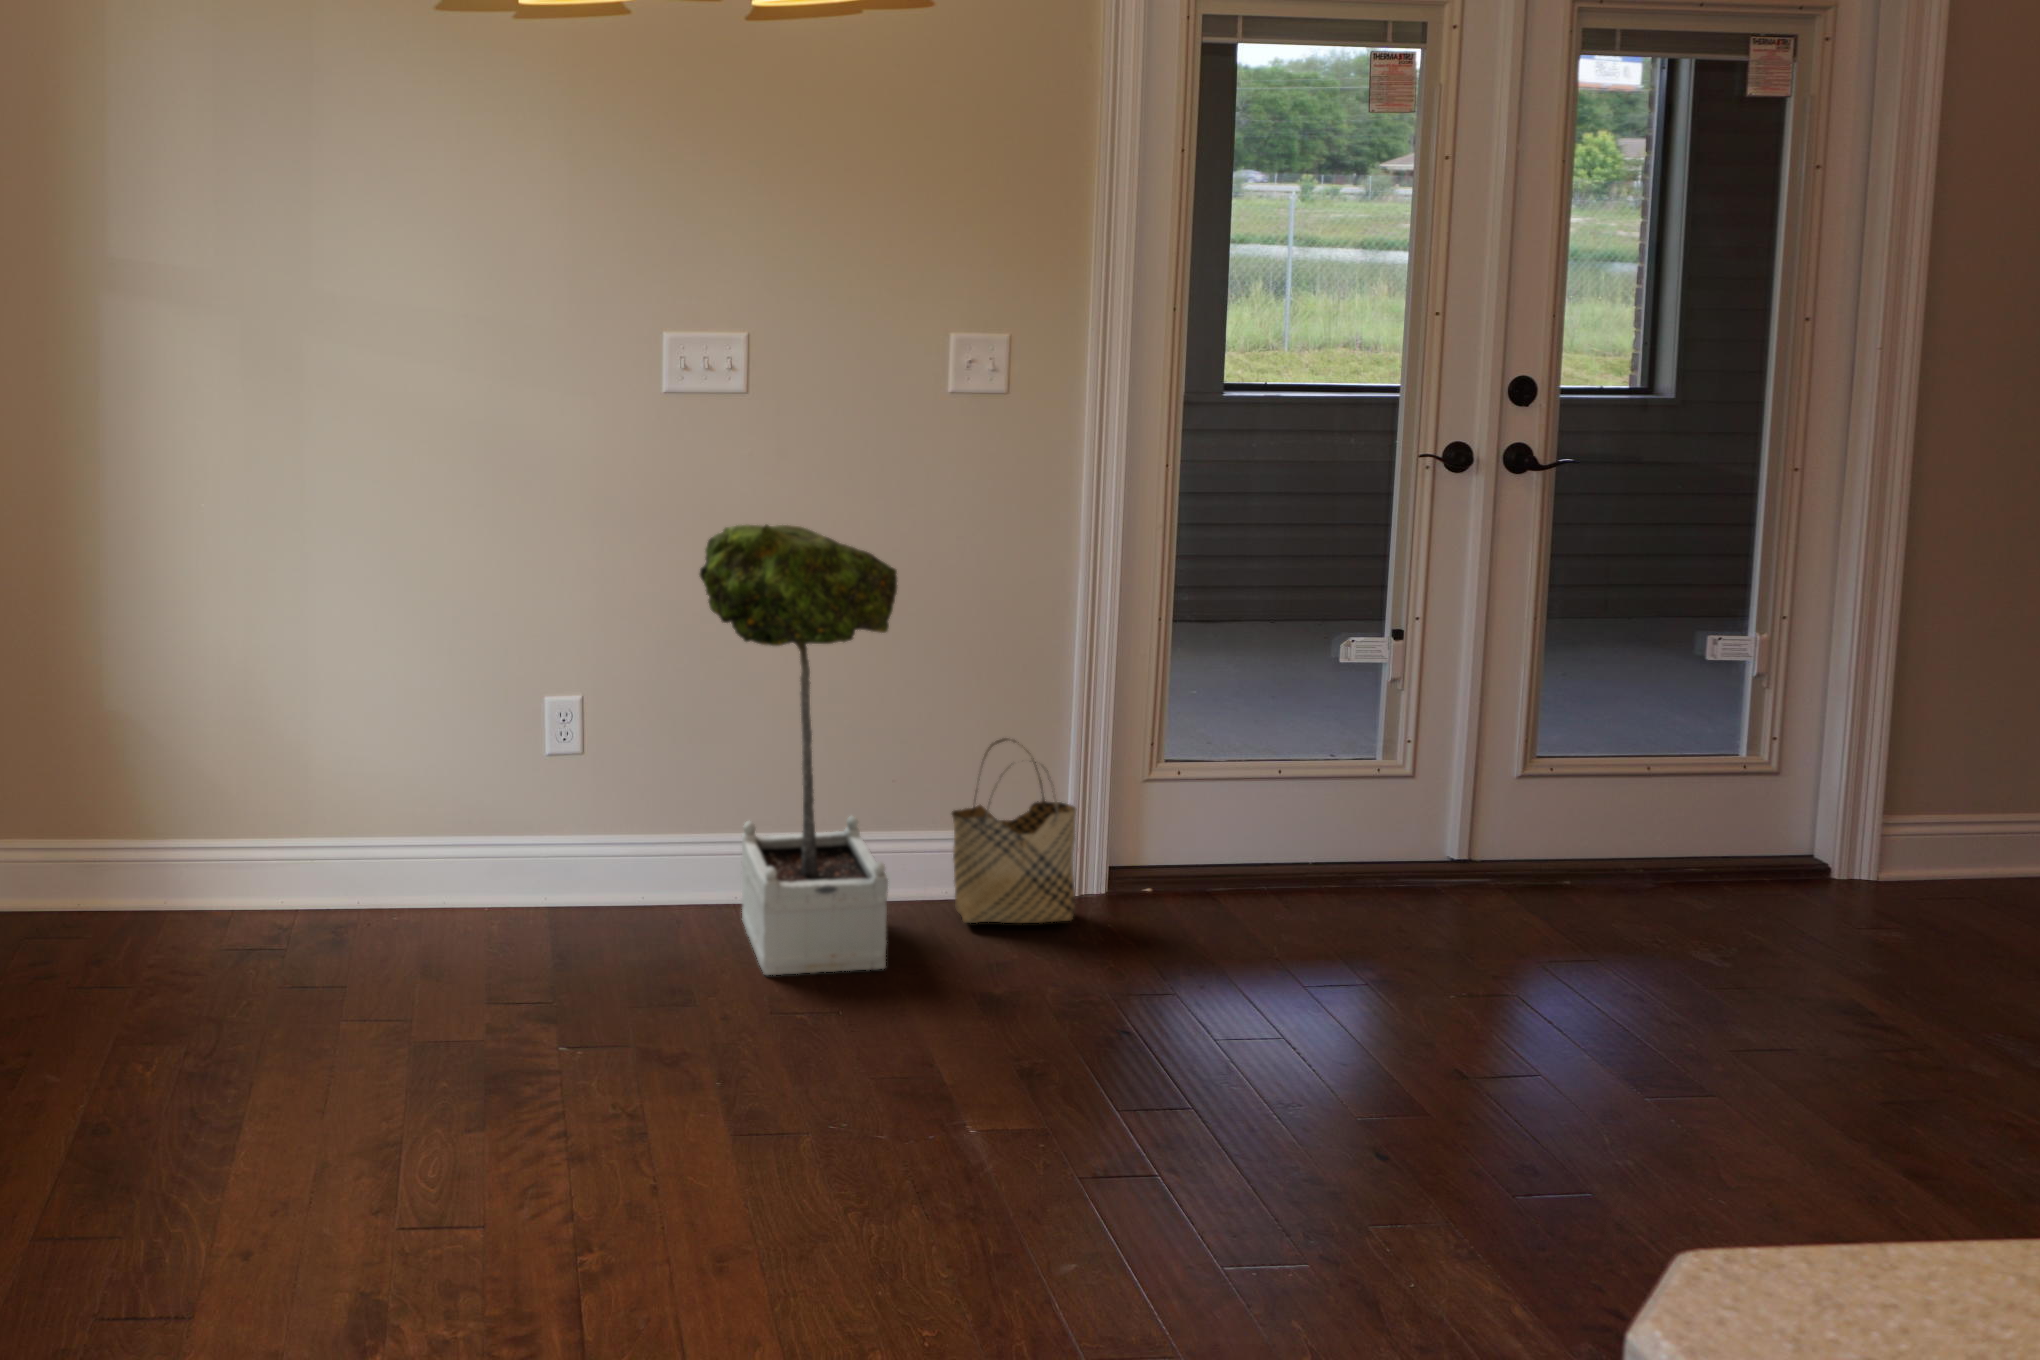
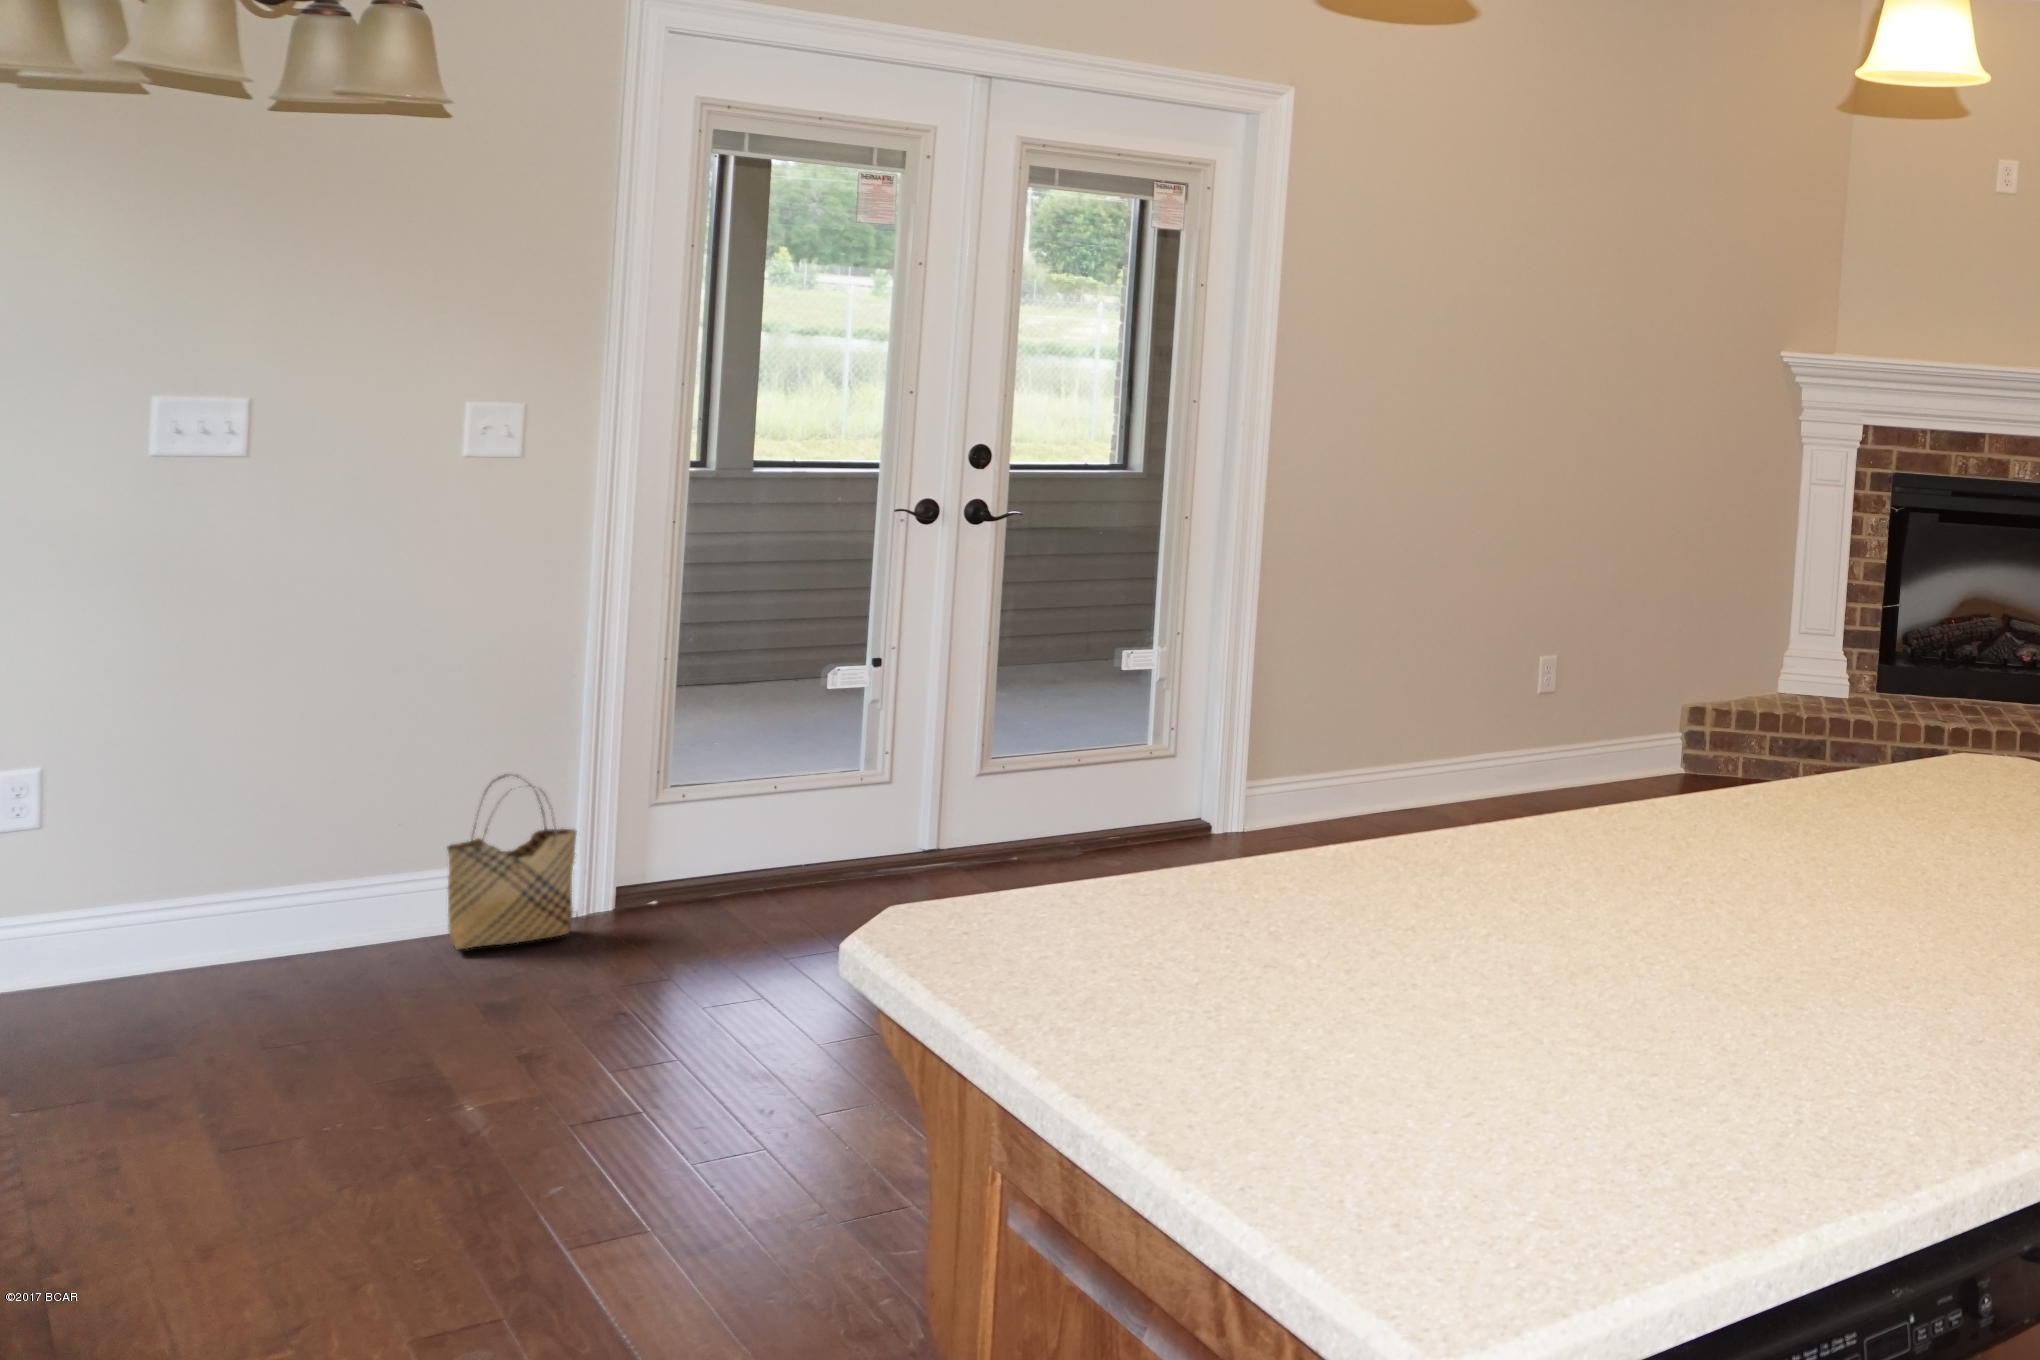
potted tree: present [700,525,897,975] -> none [164,566,390,1020]

